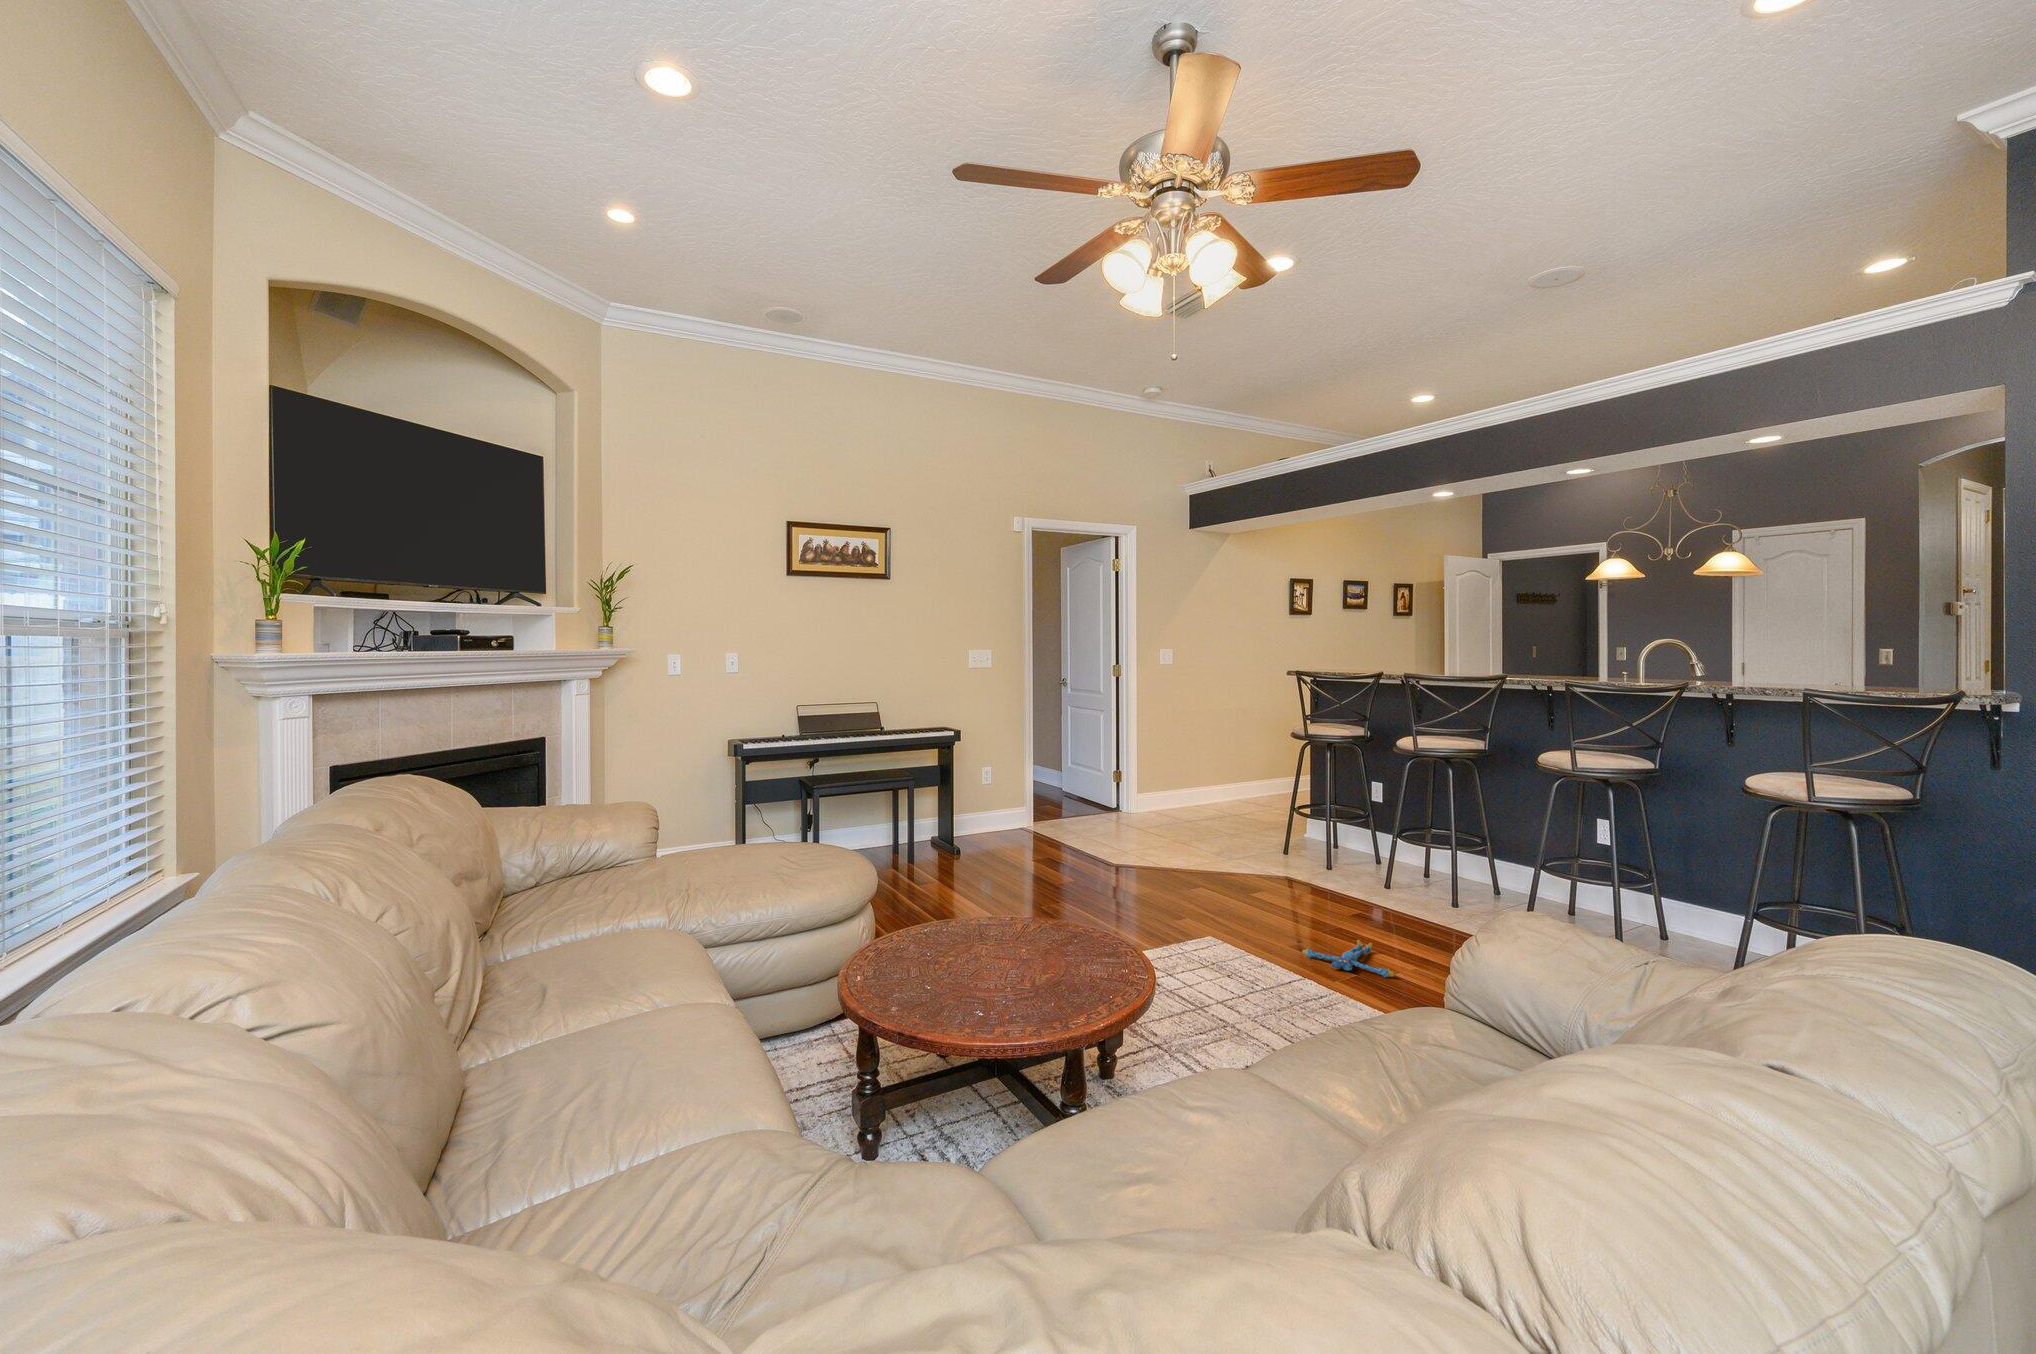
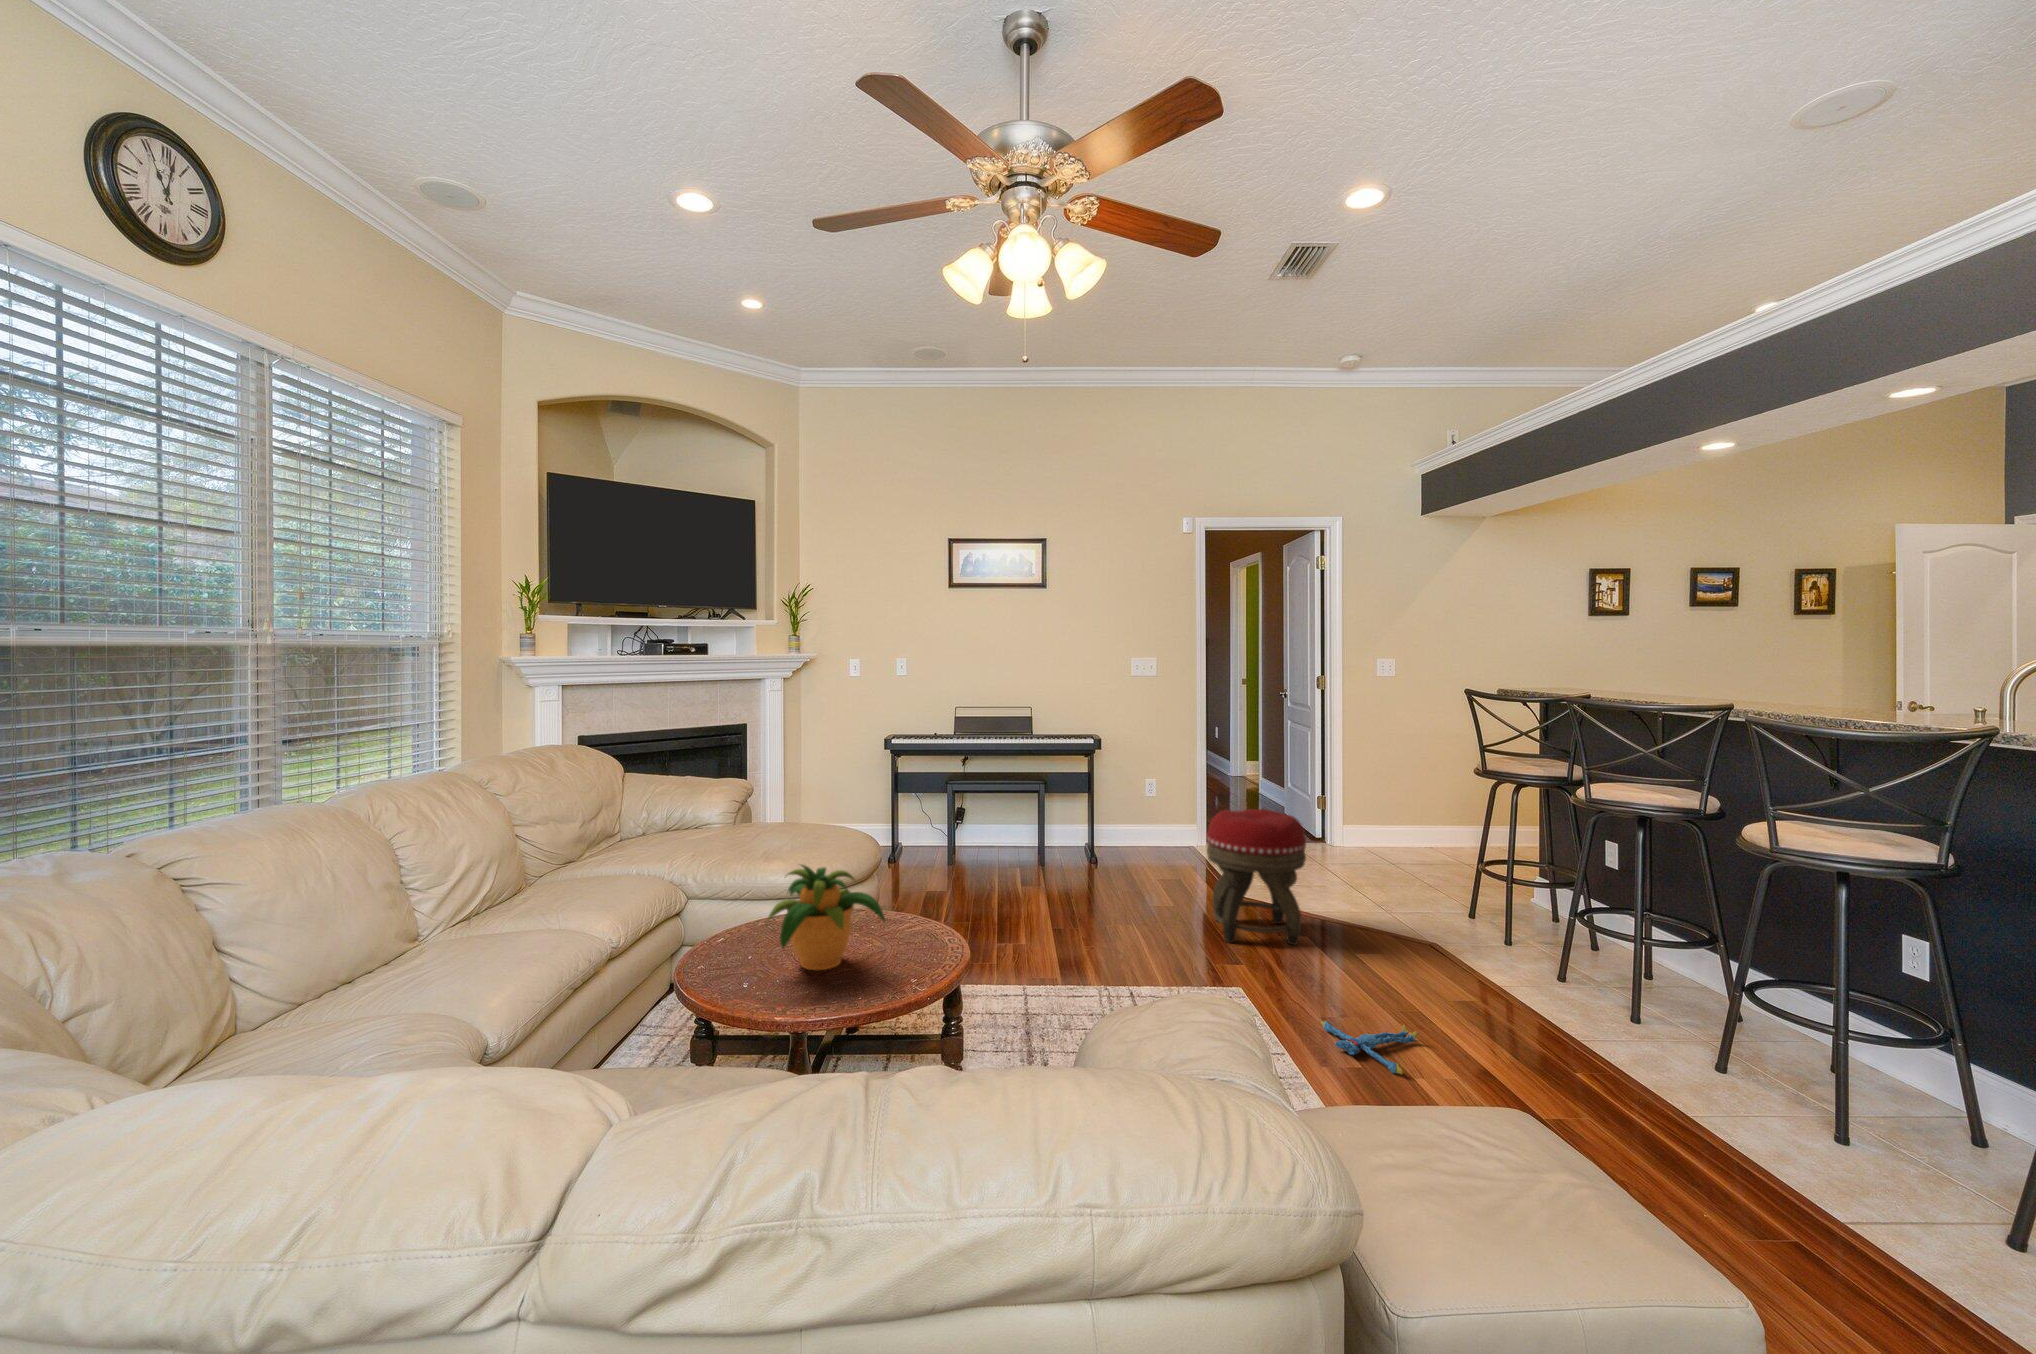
footstool: none [1120,782,1207,904] -> present [1207,809,1306,945]
potted plant: none [938,870,1071,985] -> present [767,865,886,970]

